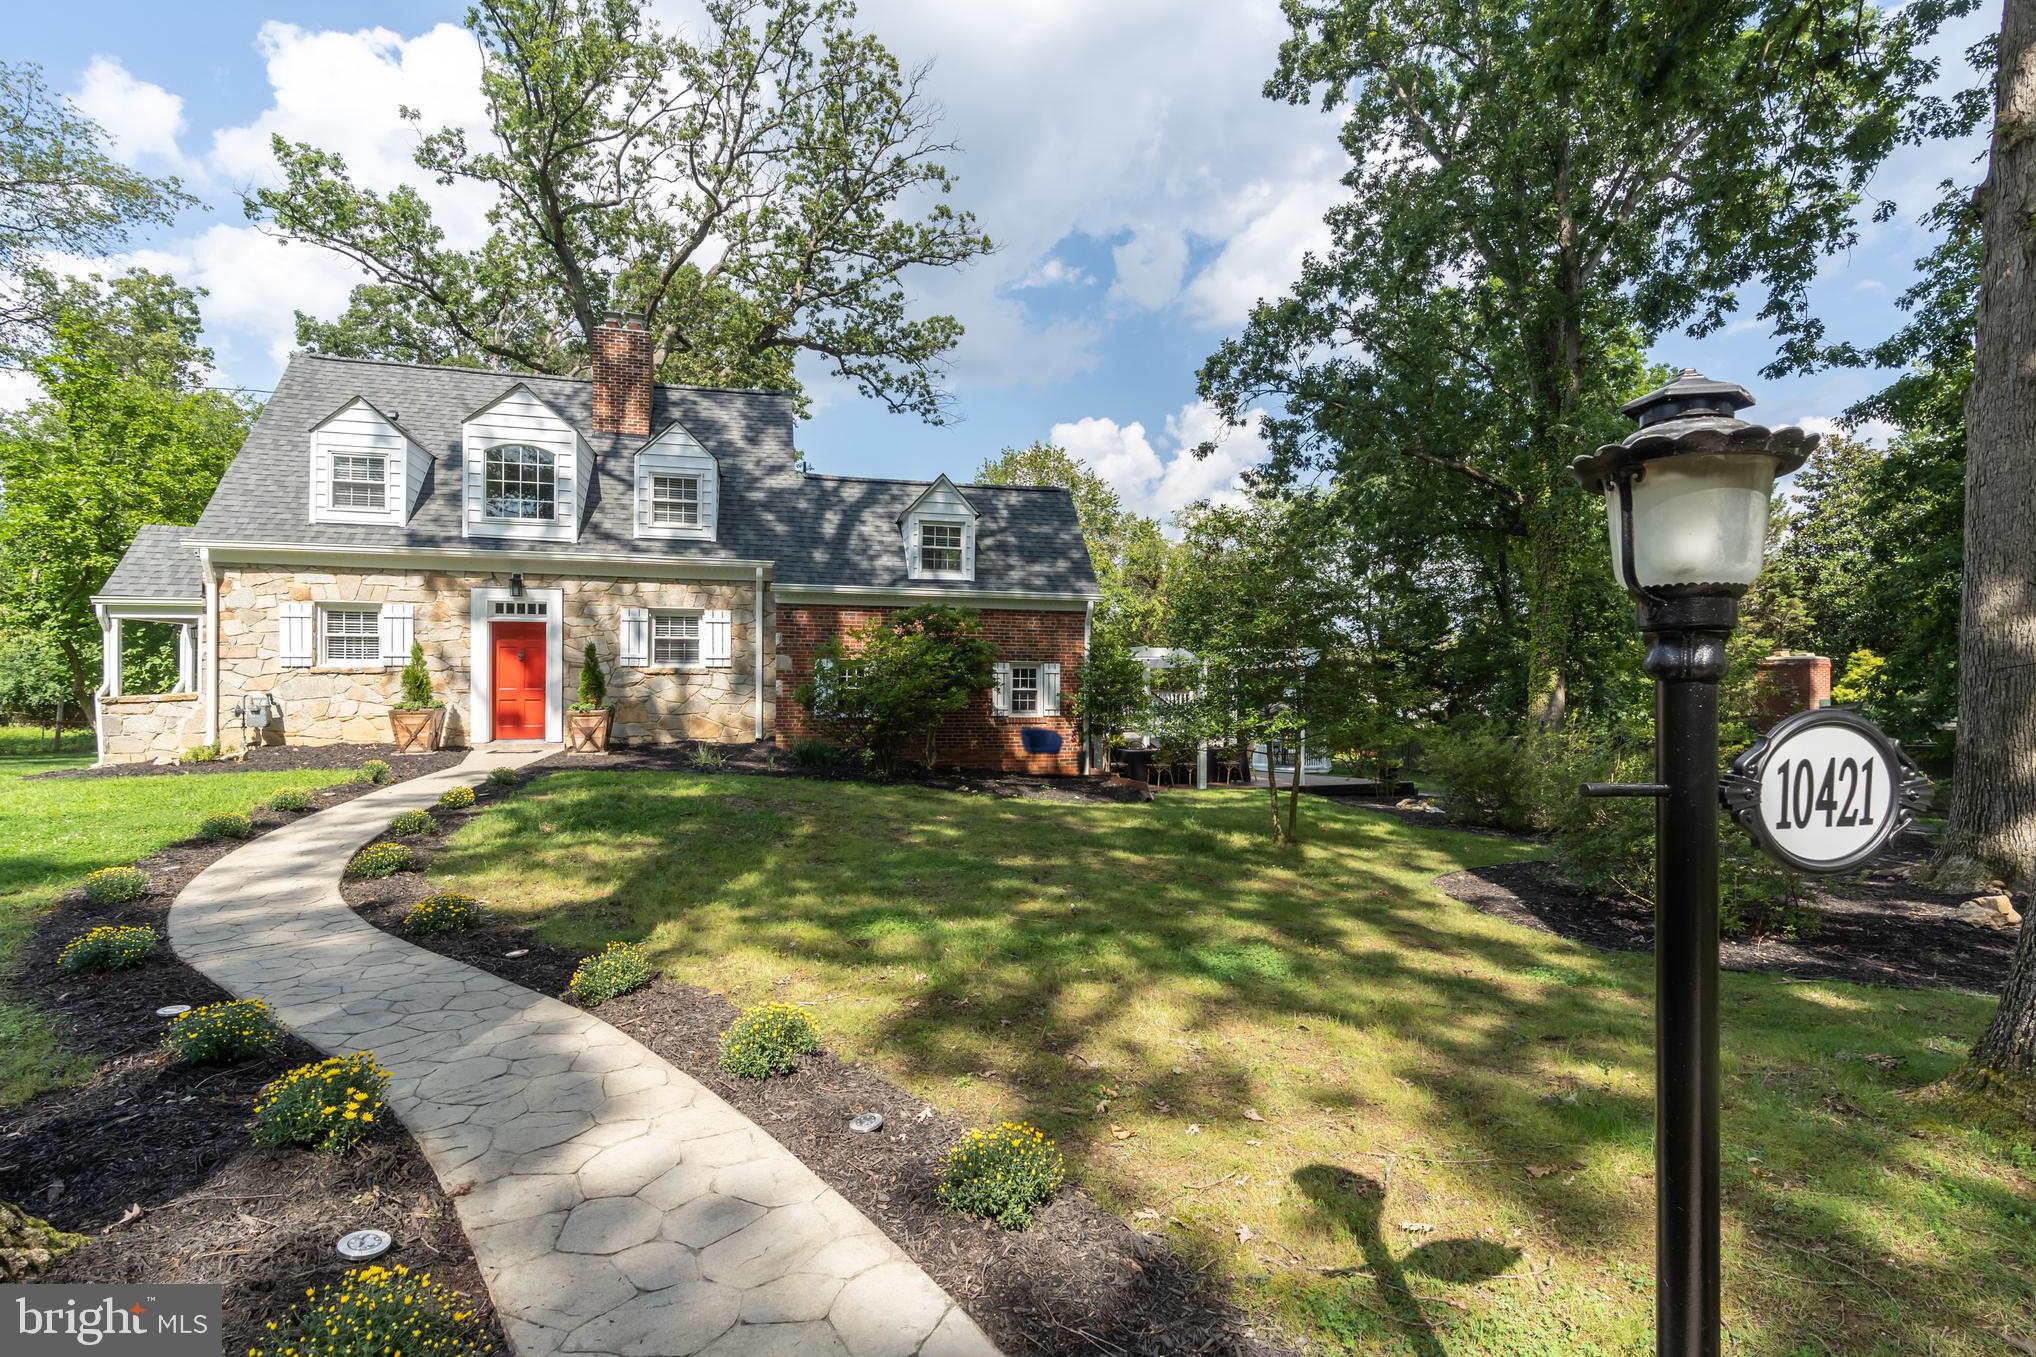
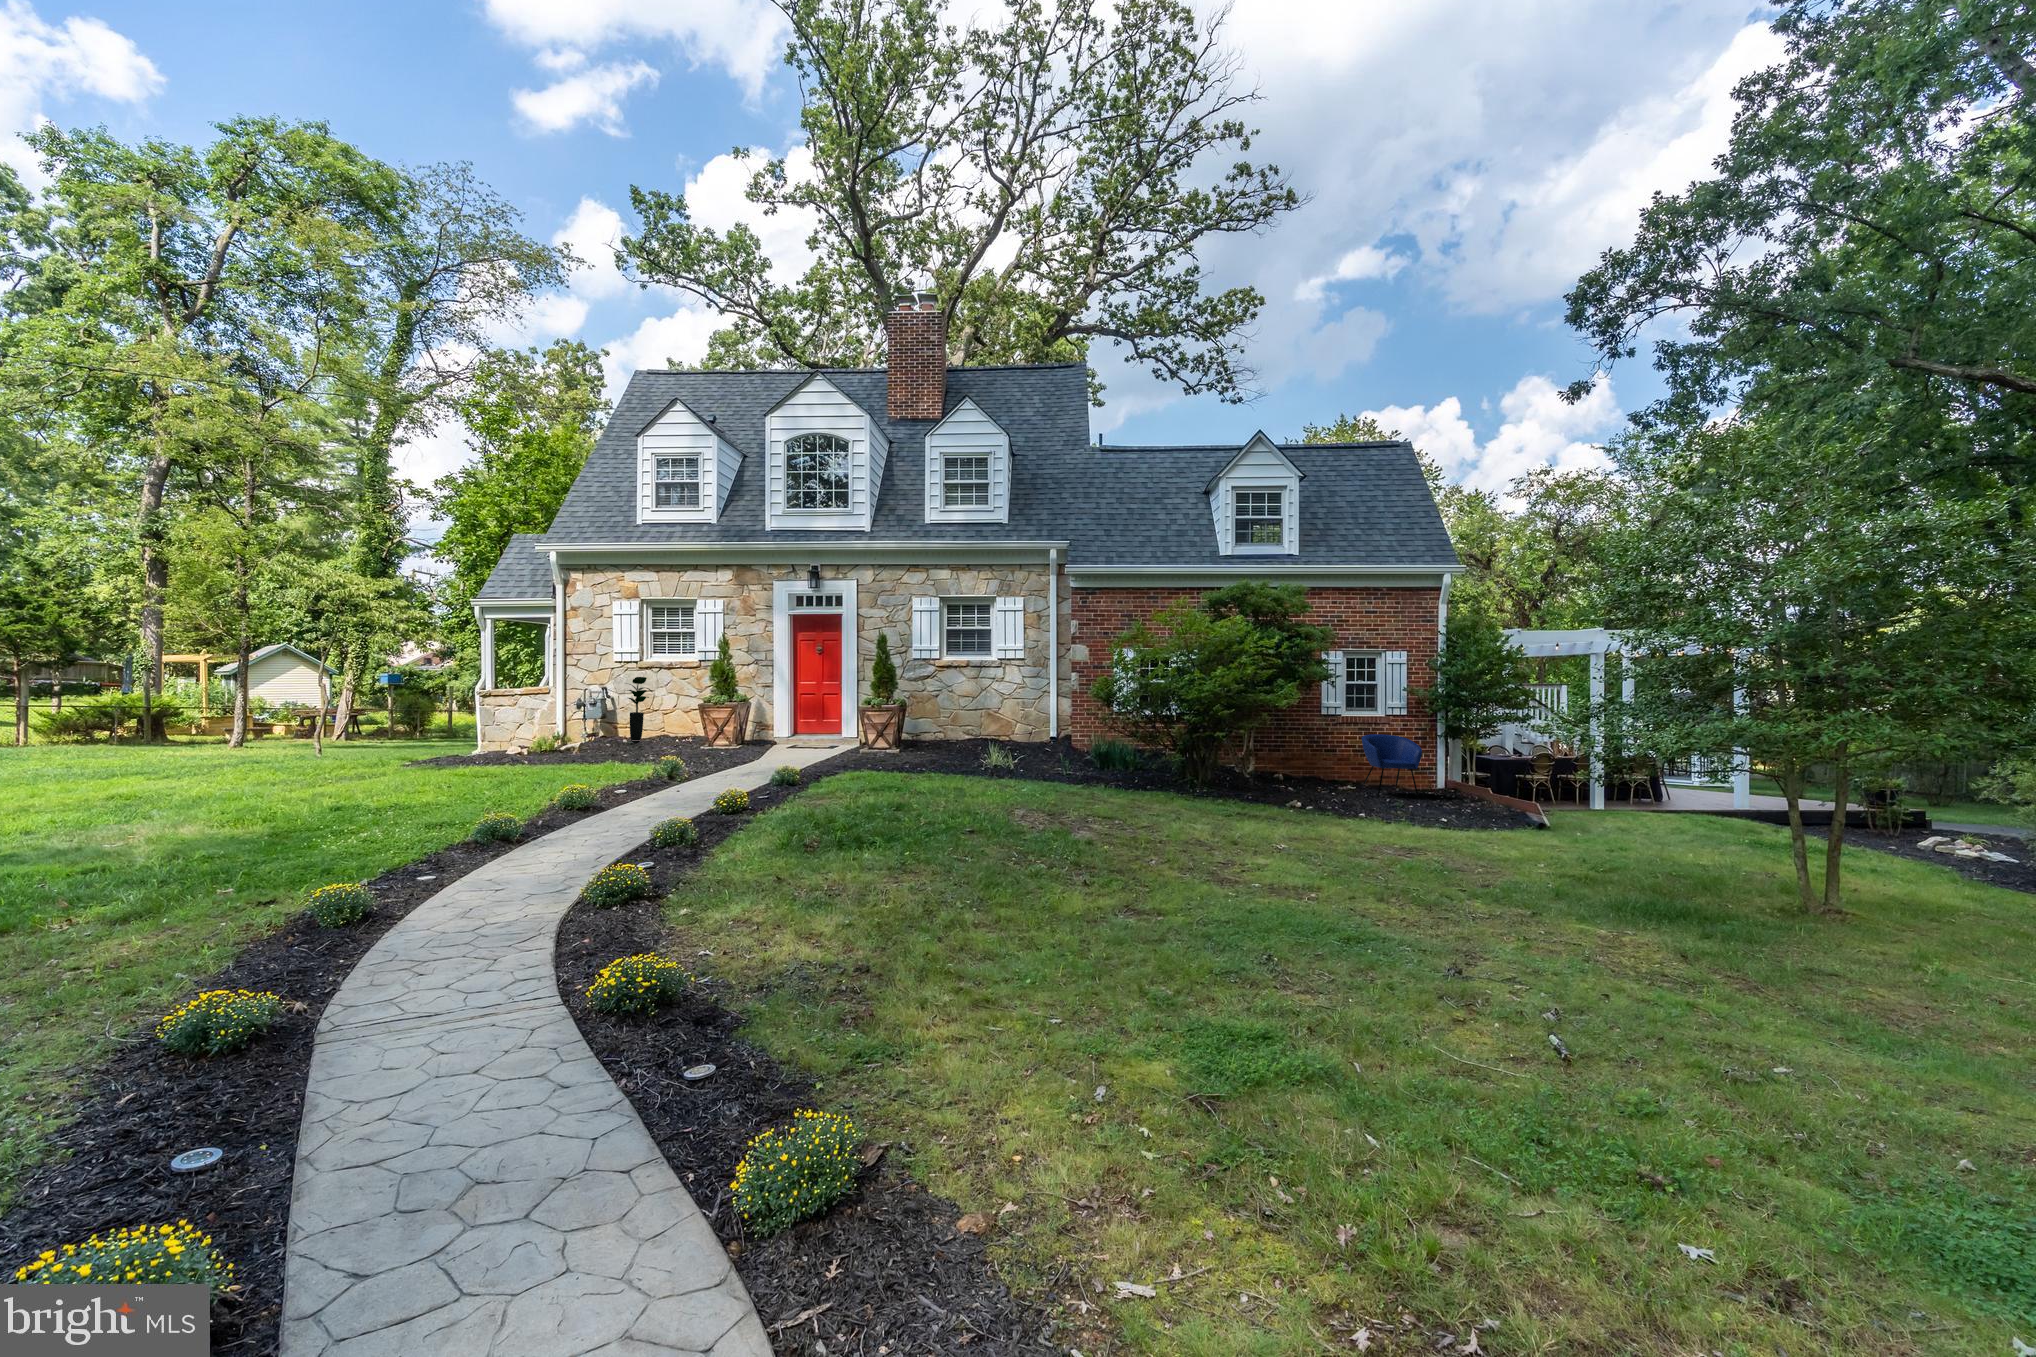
potted plant: present [1075,726,1088,775] -> present [628,677,652,743]

